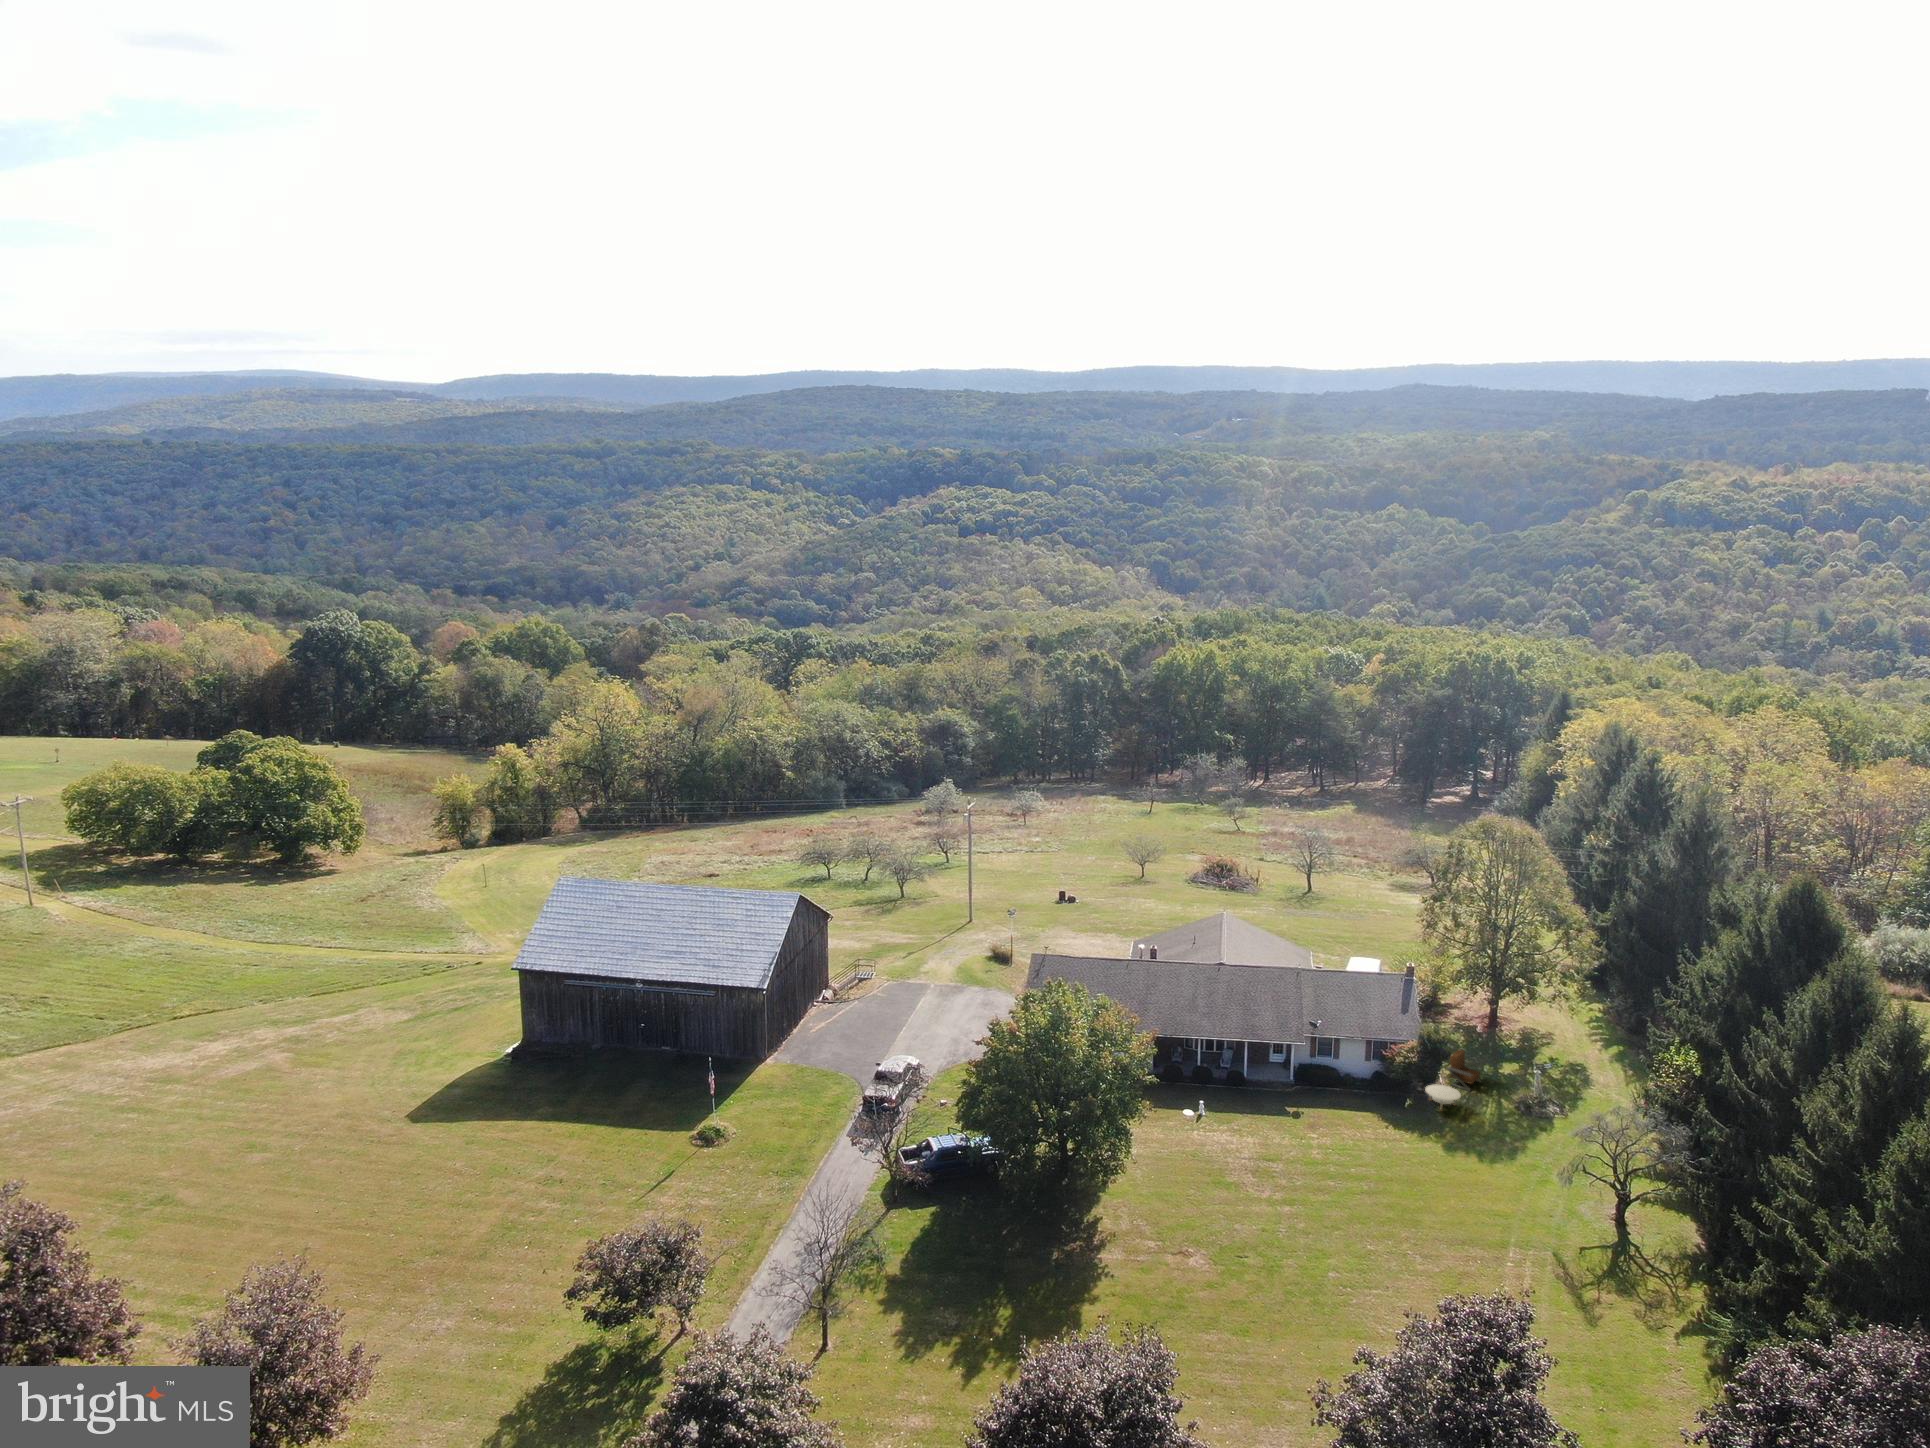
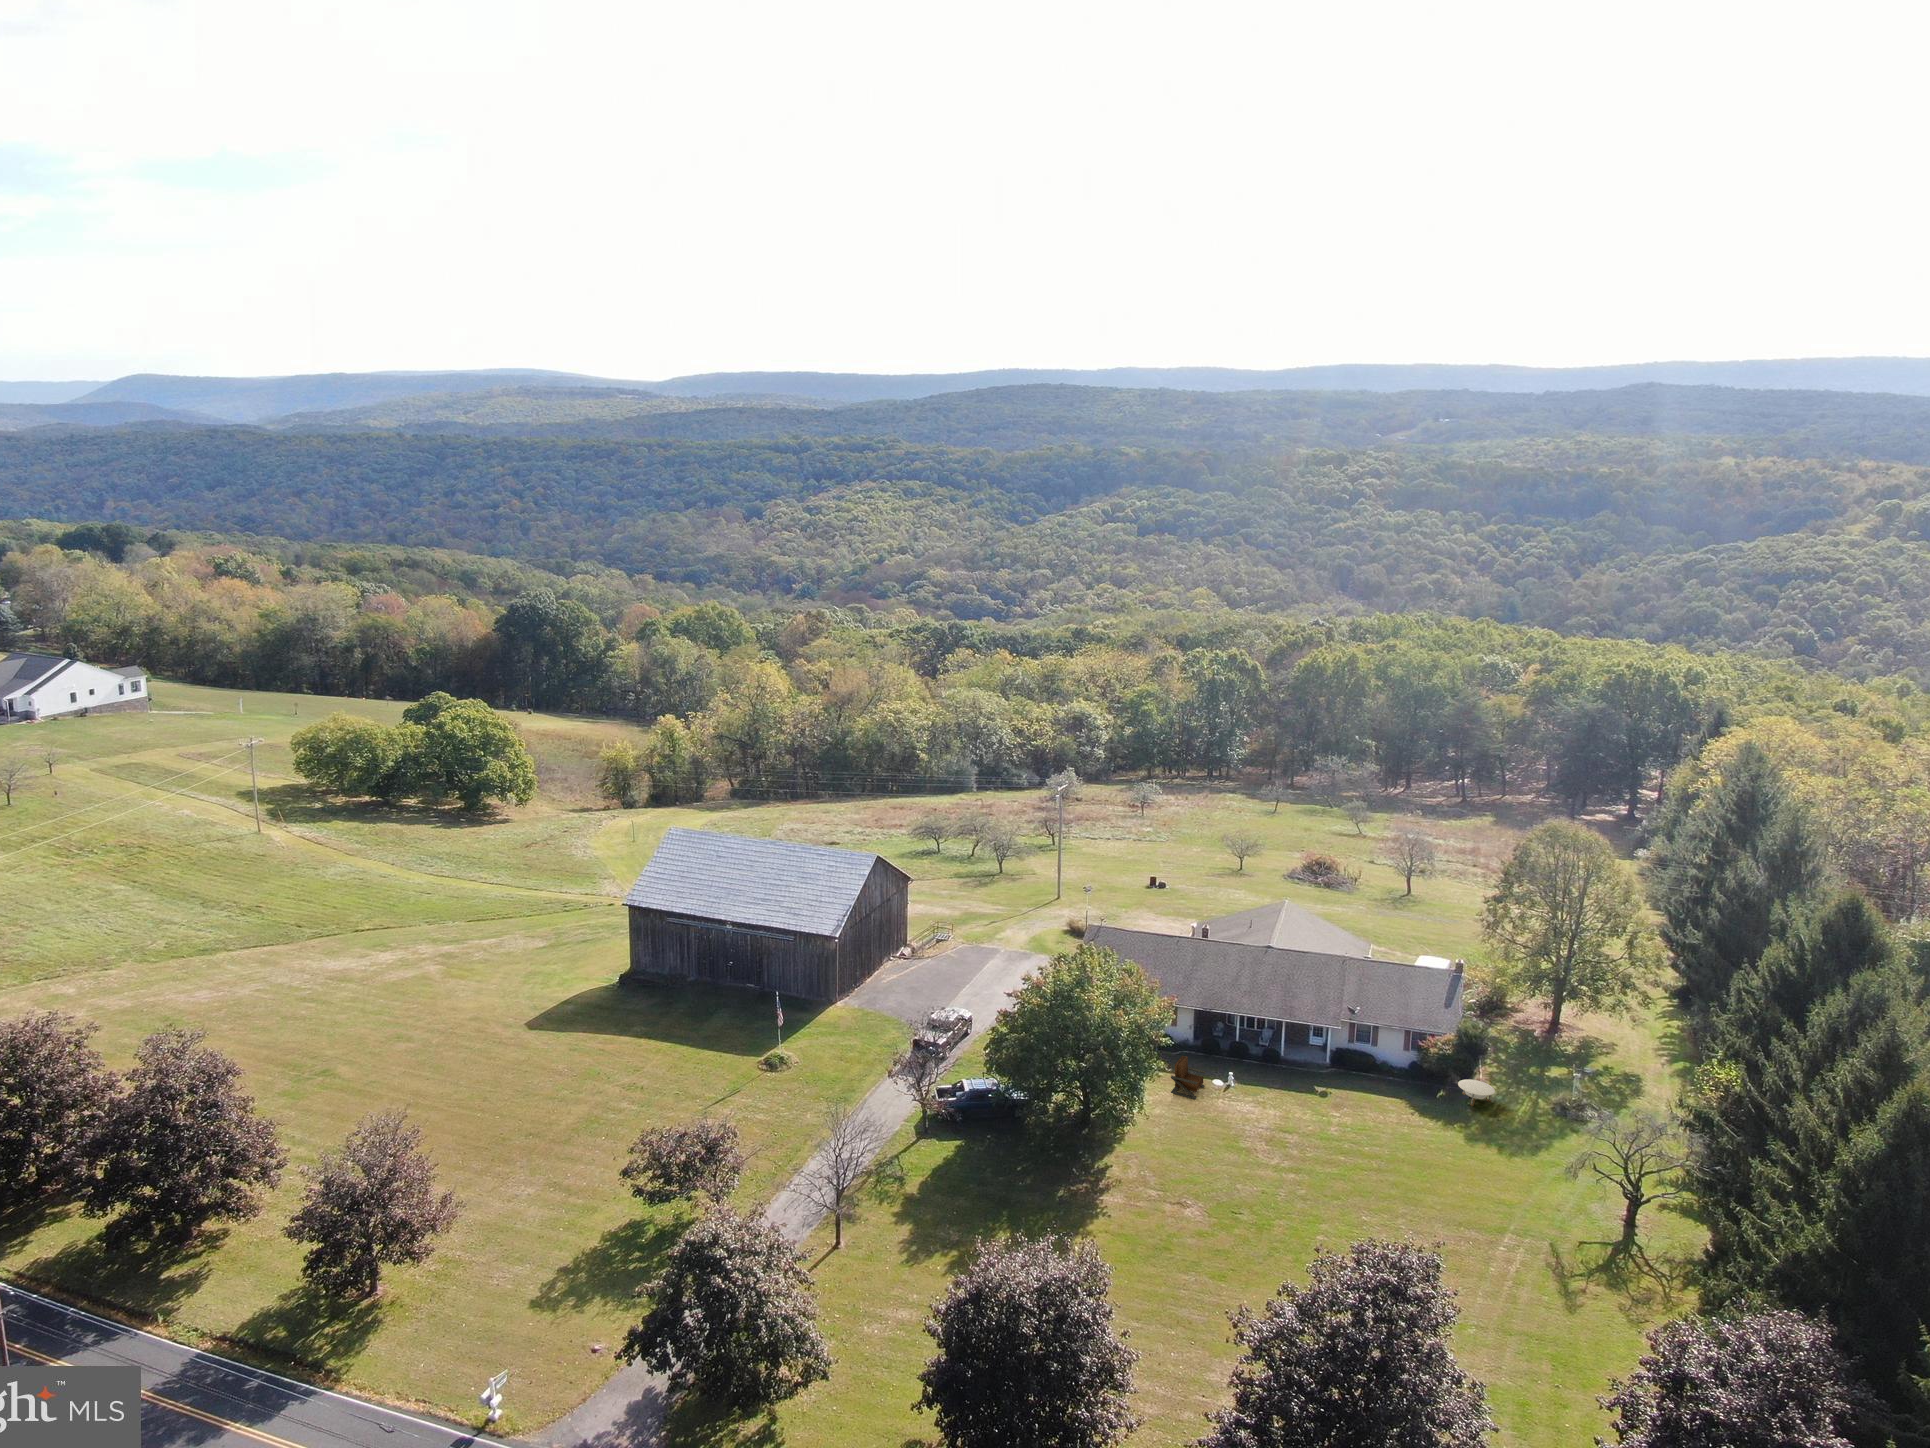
lounge chair: present [1447,1050,1481,1091] -> present [1171,1056,1206,1099]

